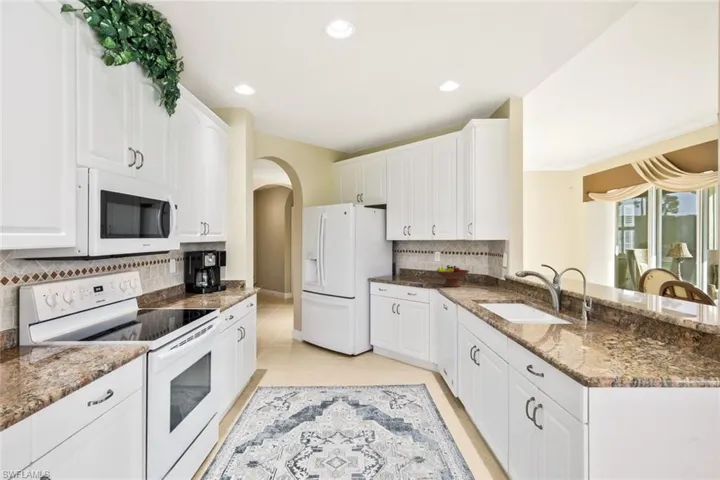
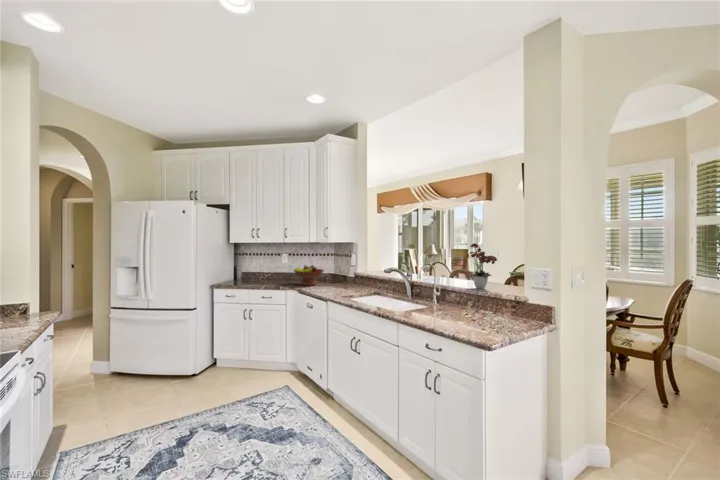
flower arrangement: none [634,238,700,308] -> present [467,243,497,289]

